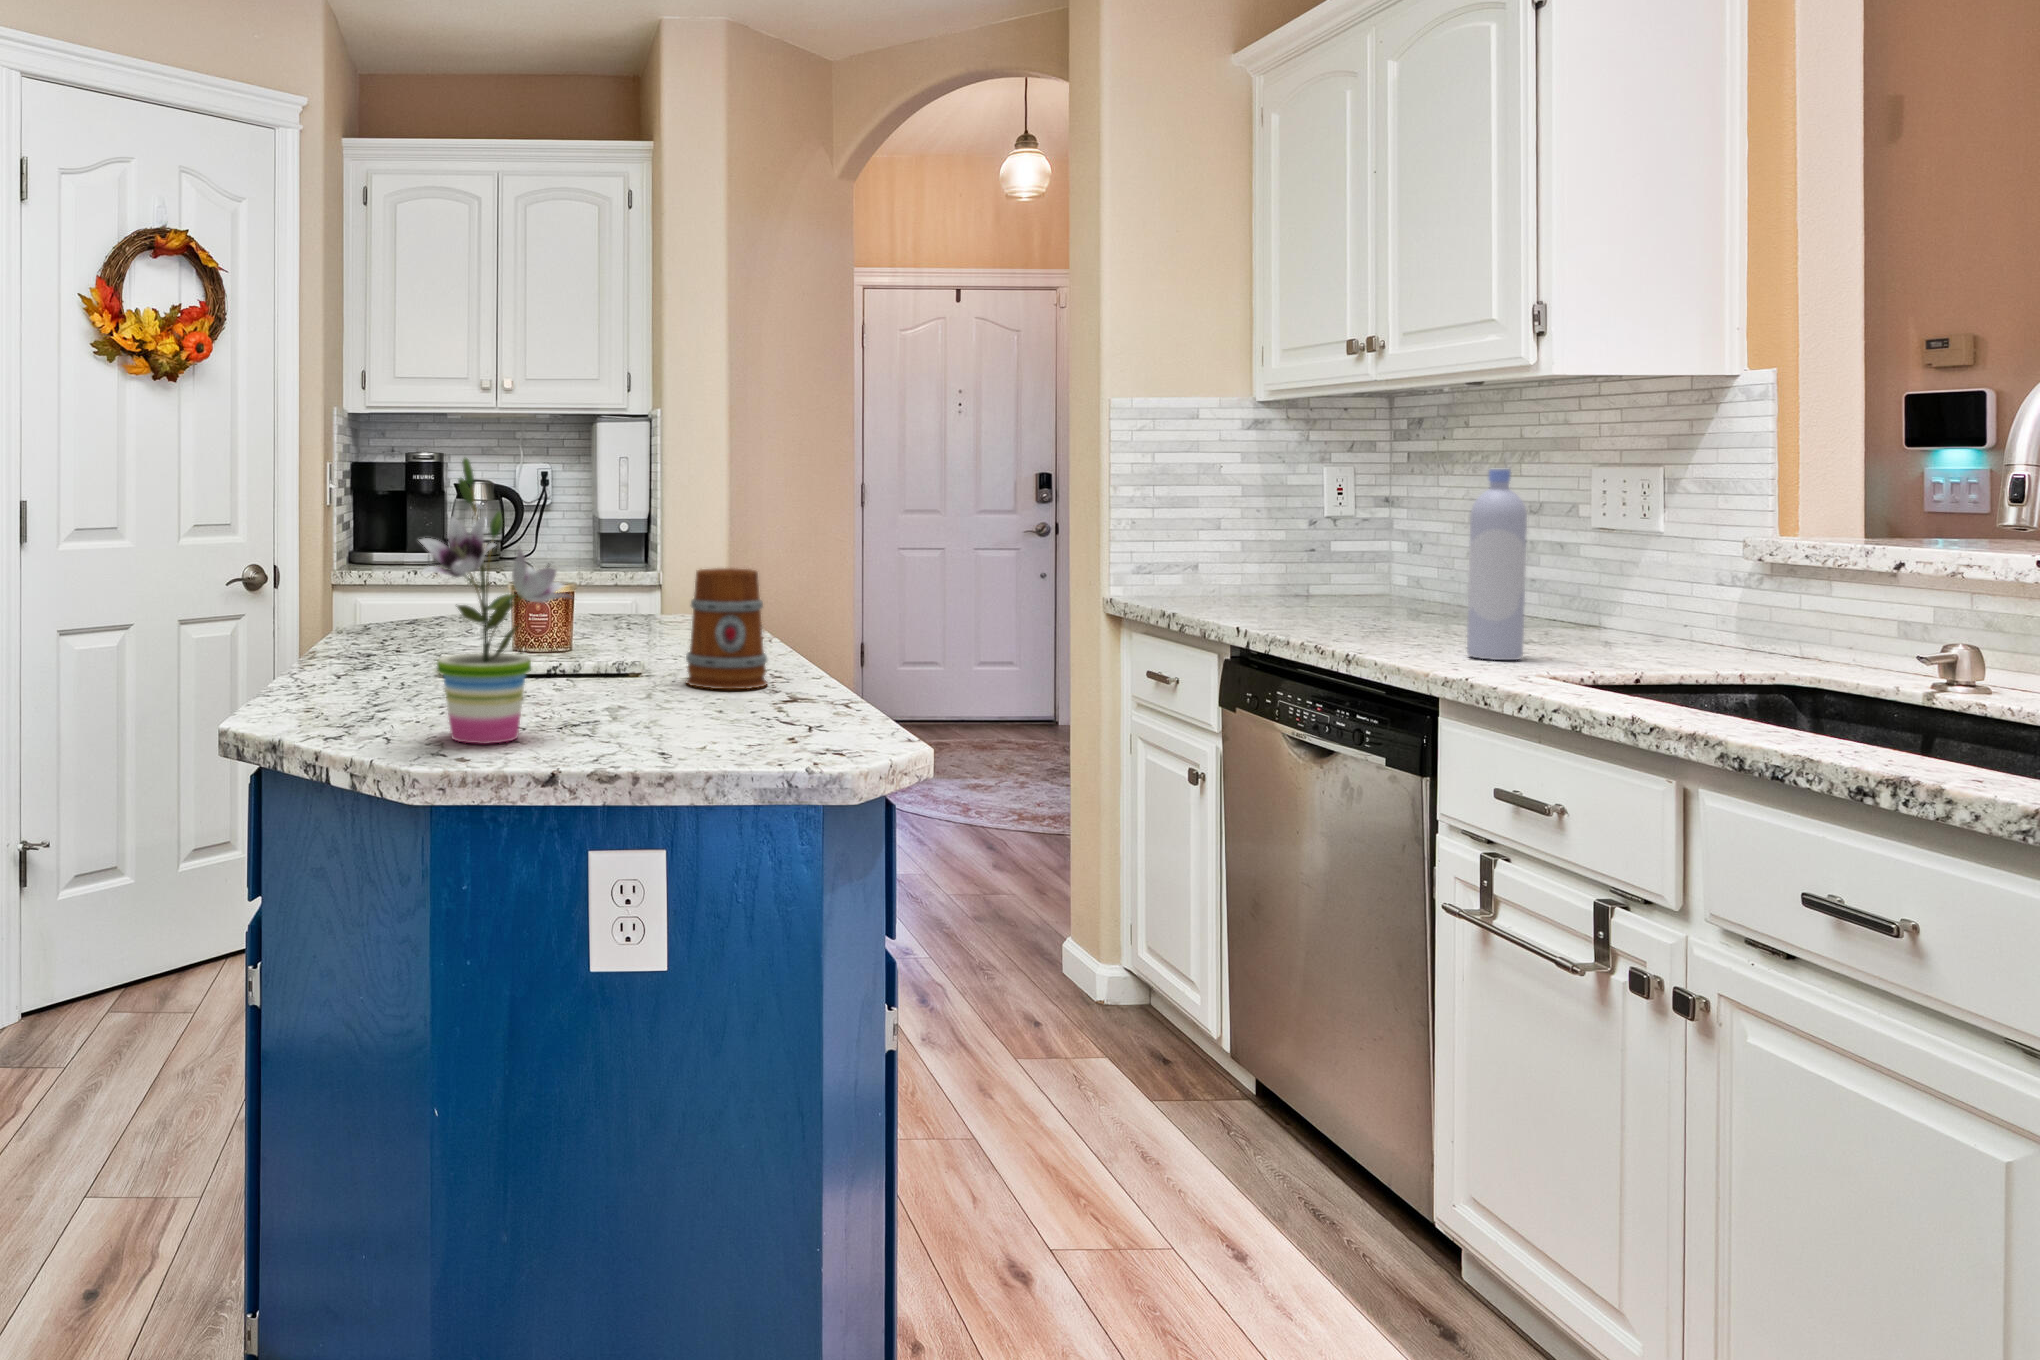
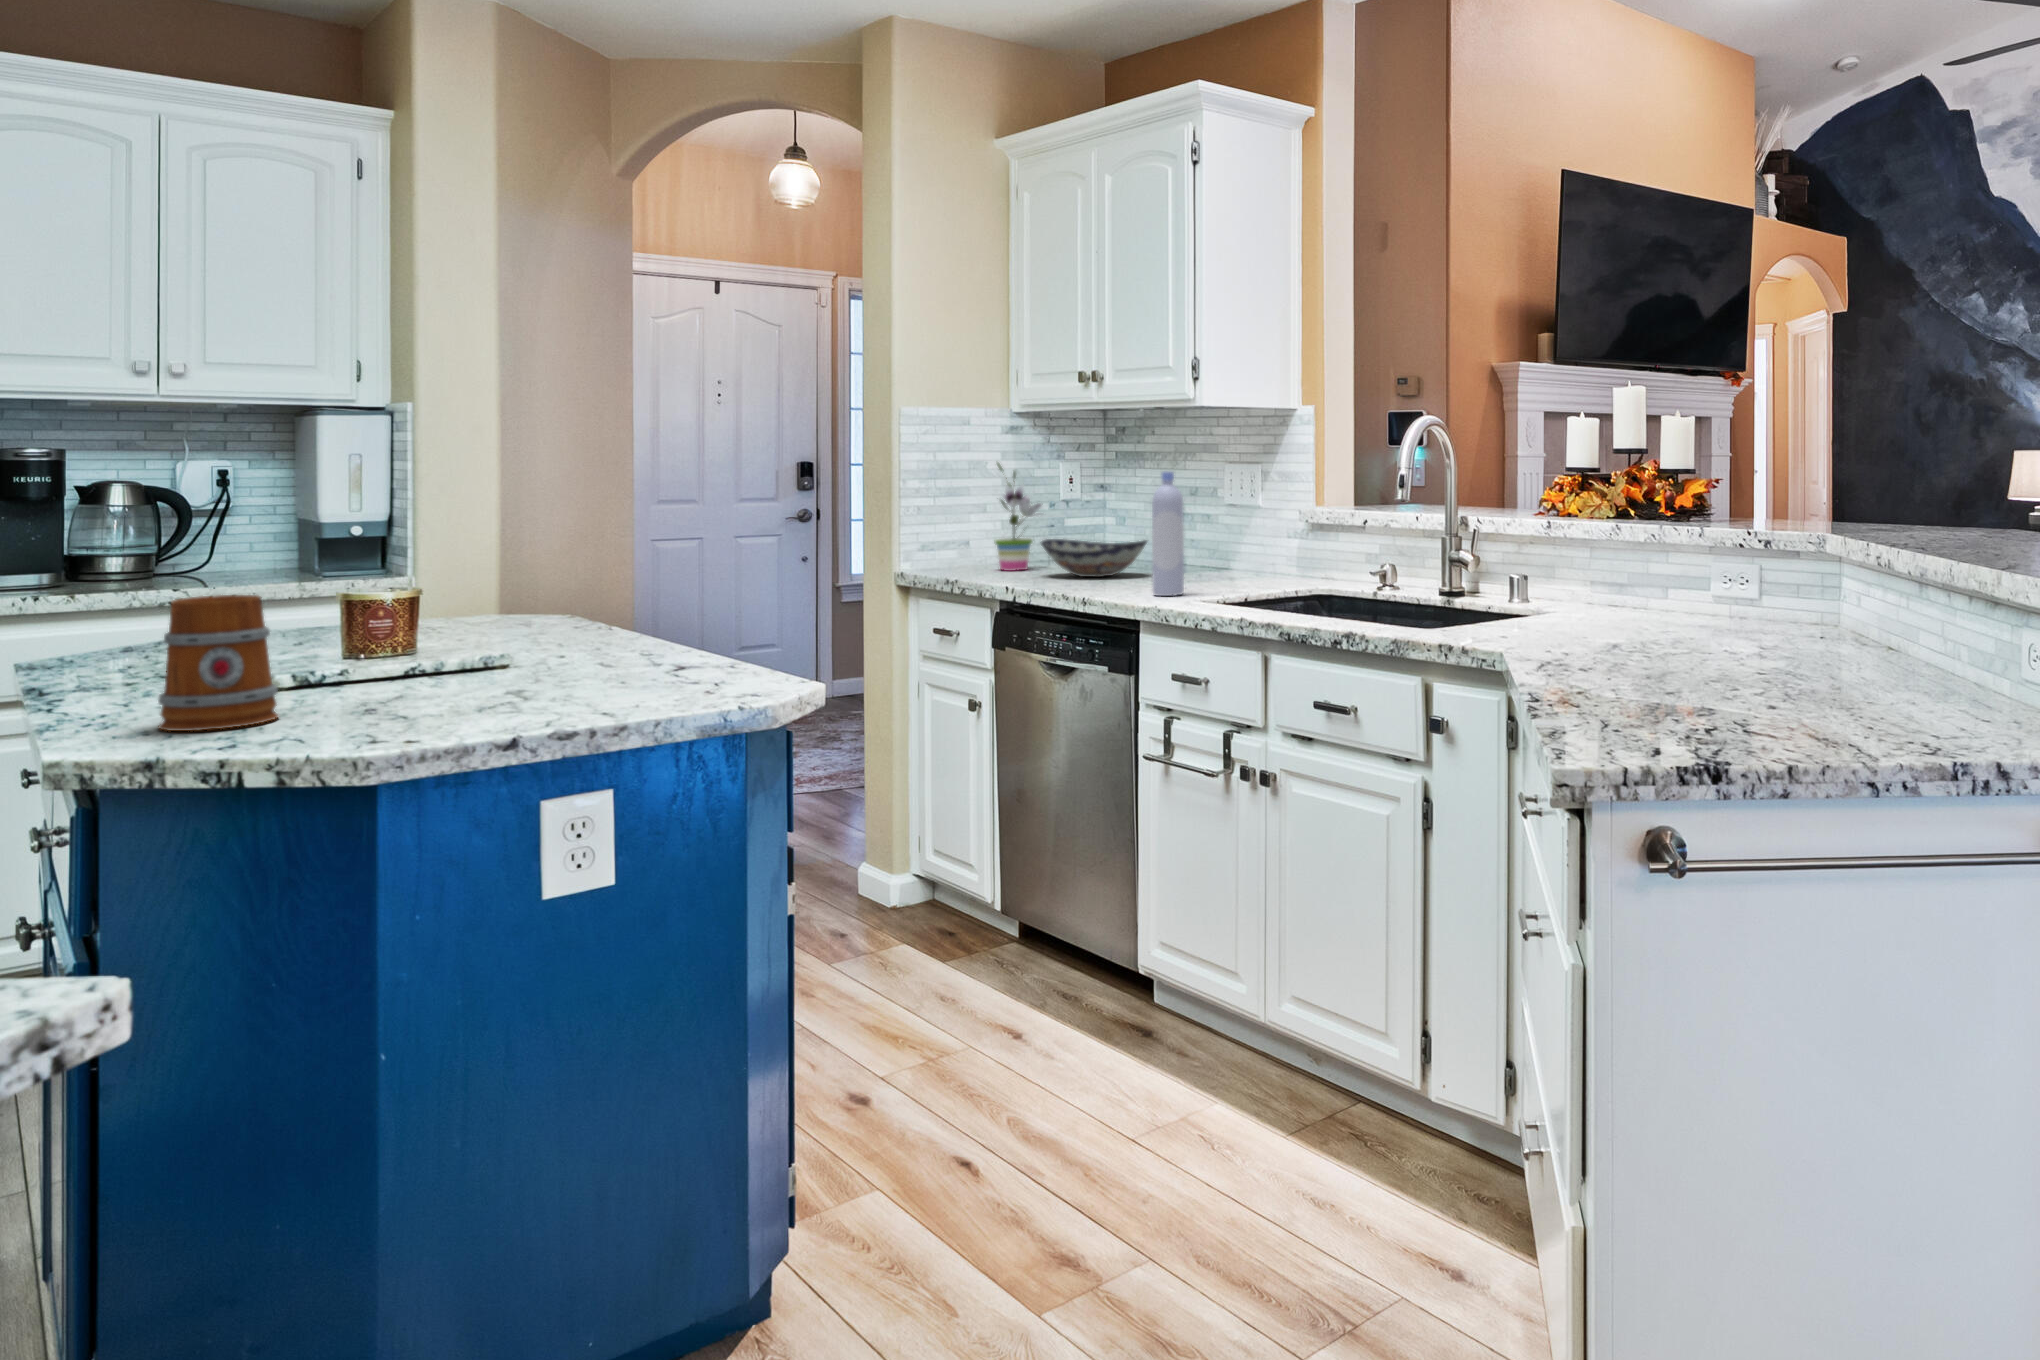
potted plant: present [420,458,570,743] -> present [995,463,1041,571]
decorative bowl: none [1293,566,1462,622] -> present [1041,539,1147,577]
mug: present [686,568,767,689] -> present [158,595,278,731]

